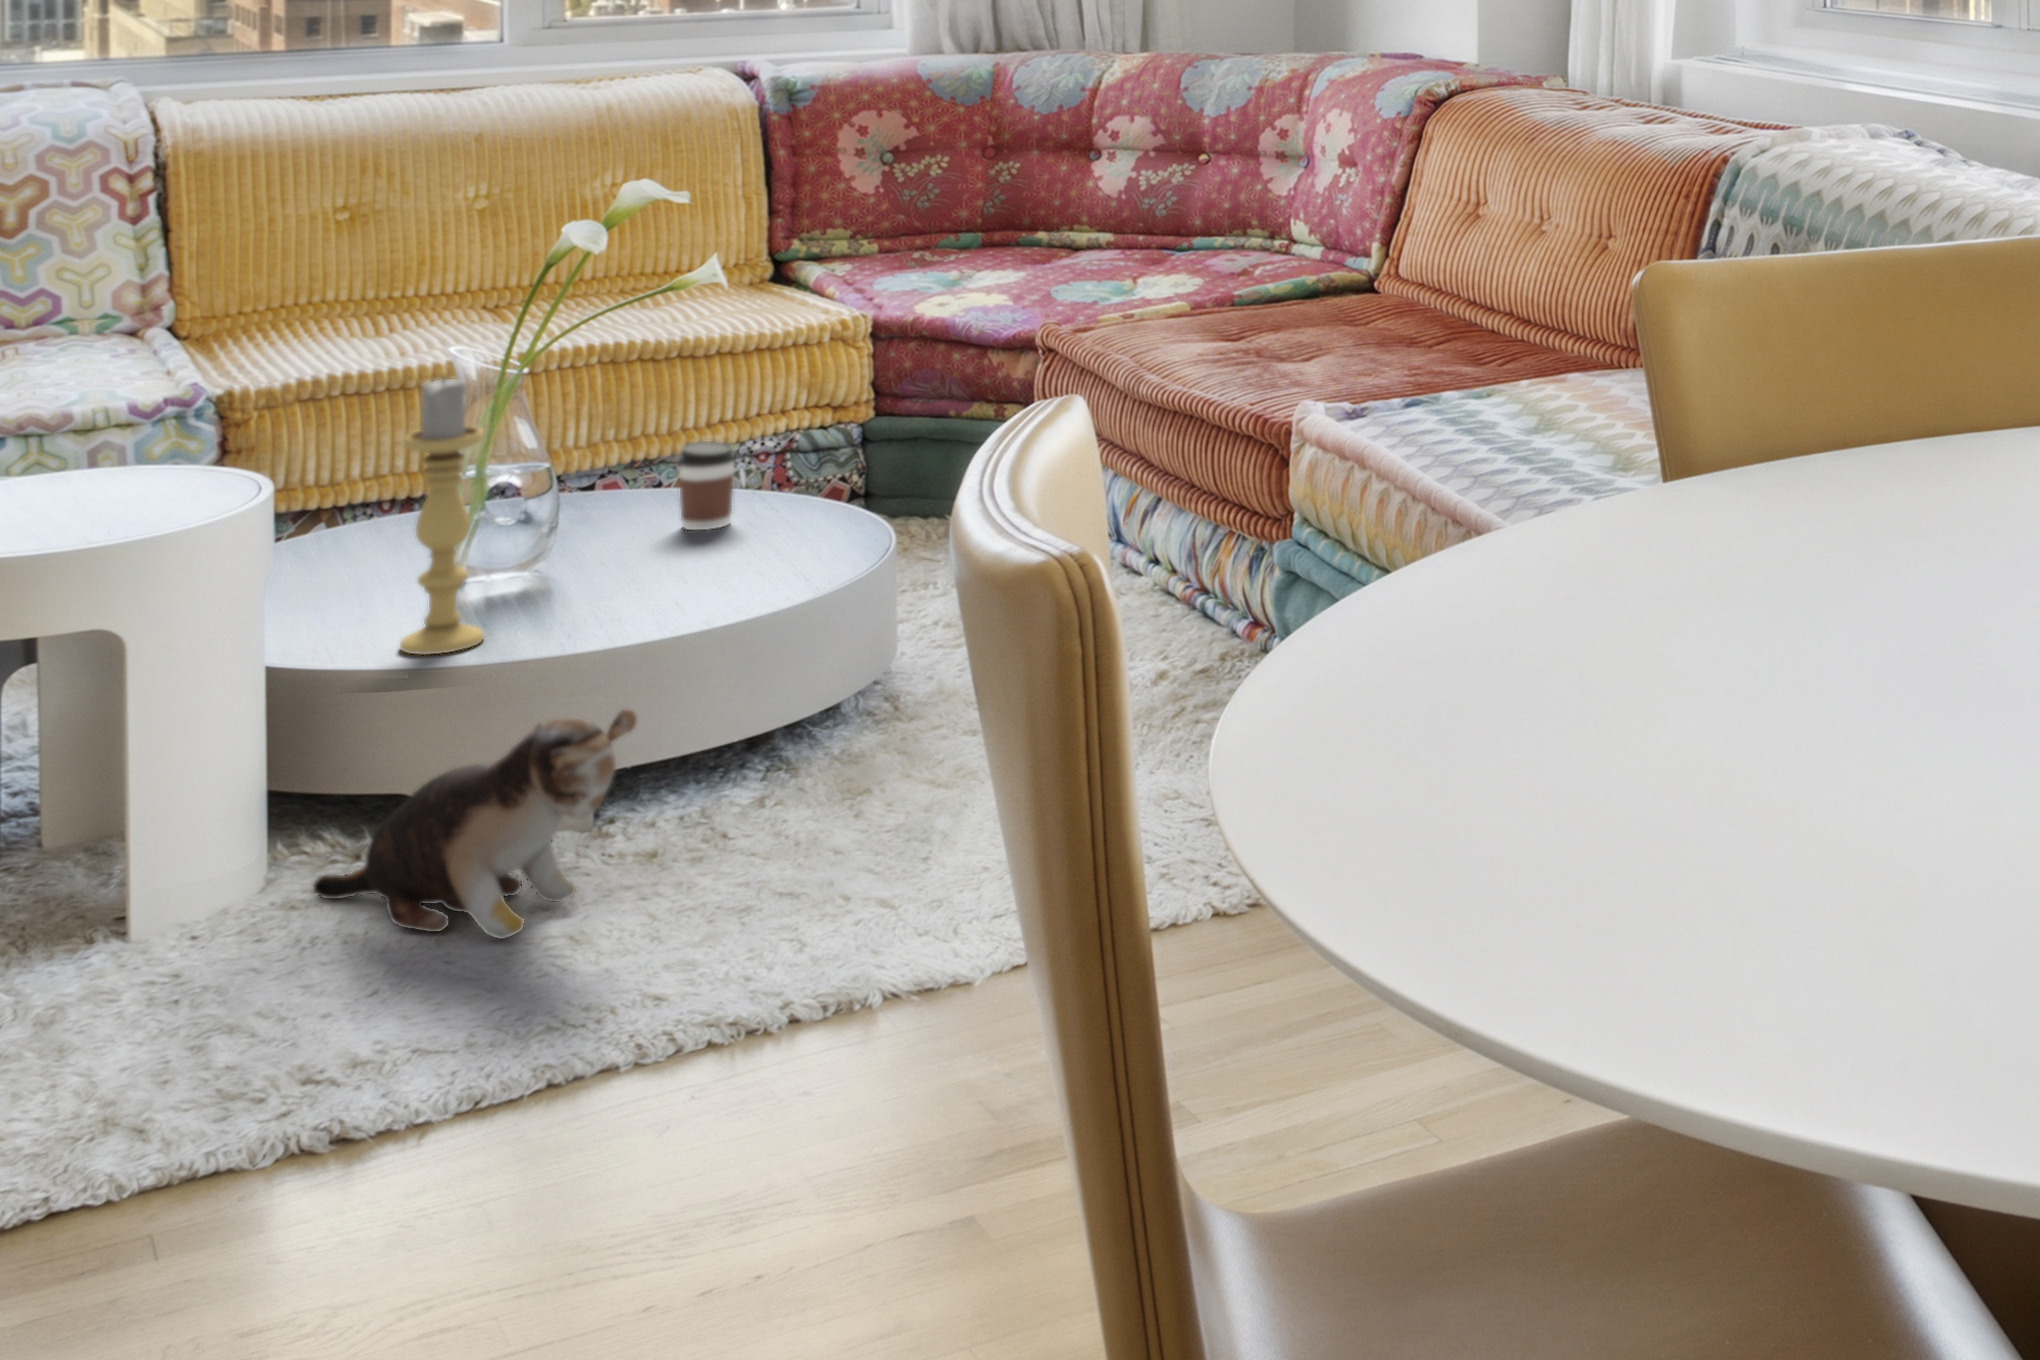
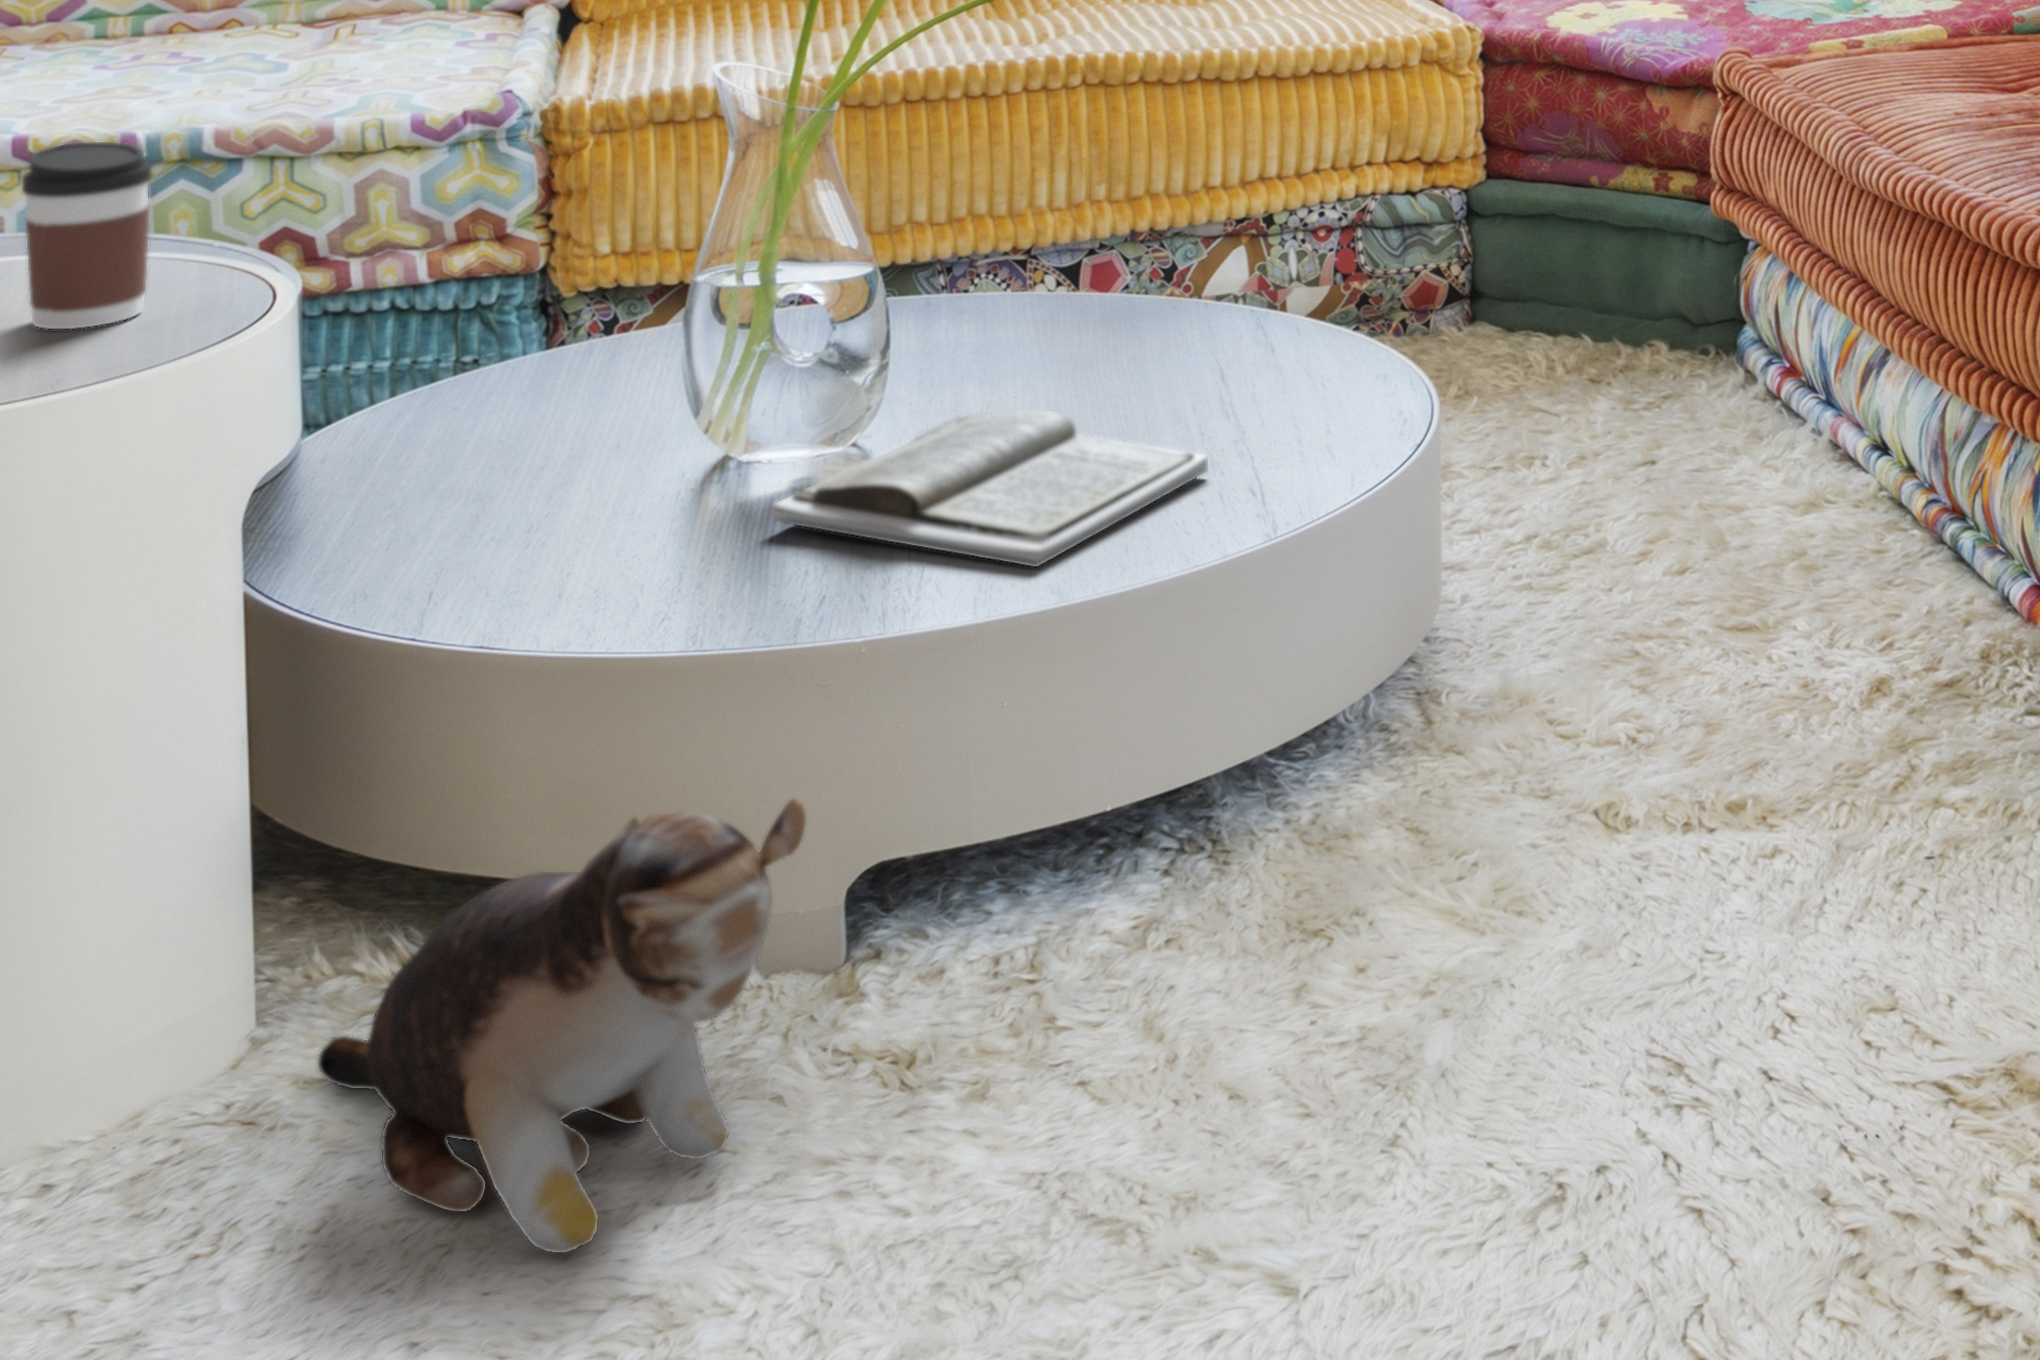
candle holder: present [400,378,484,655] -> none [548,105,693,610]
coffee cup: present [678,441,736,530] -> present [22,142,152,329]
book: none [517,544,771,619] -> present [773,410,1208,567]

